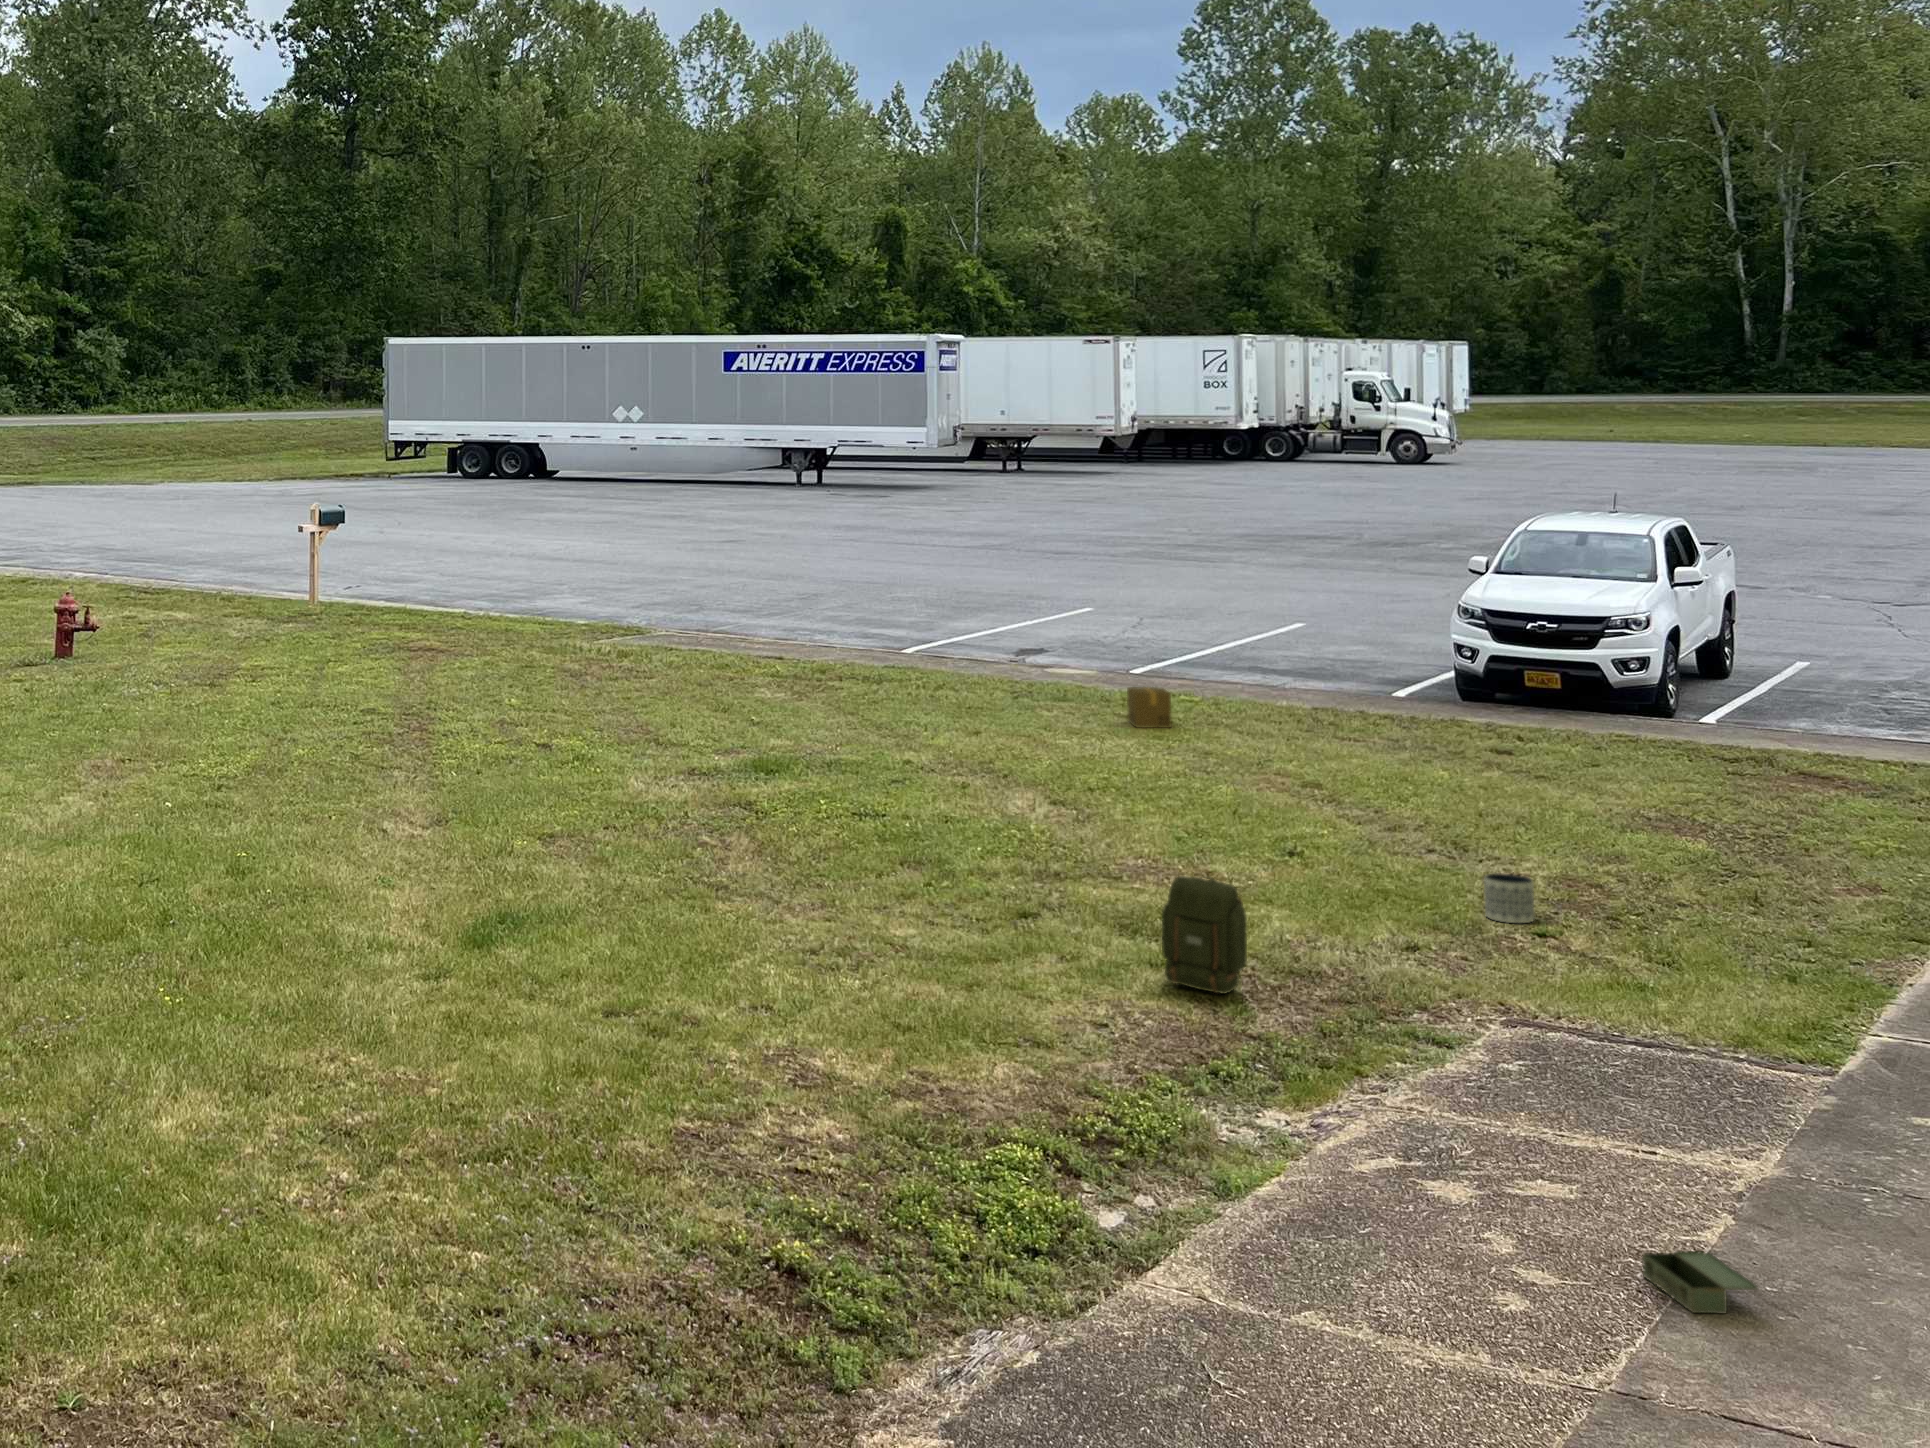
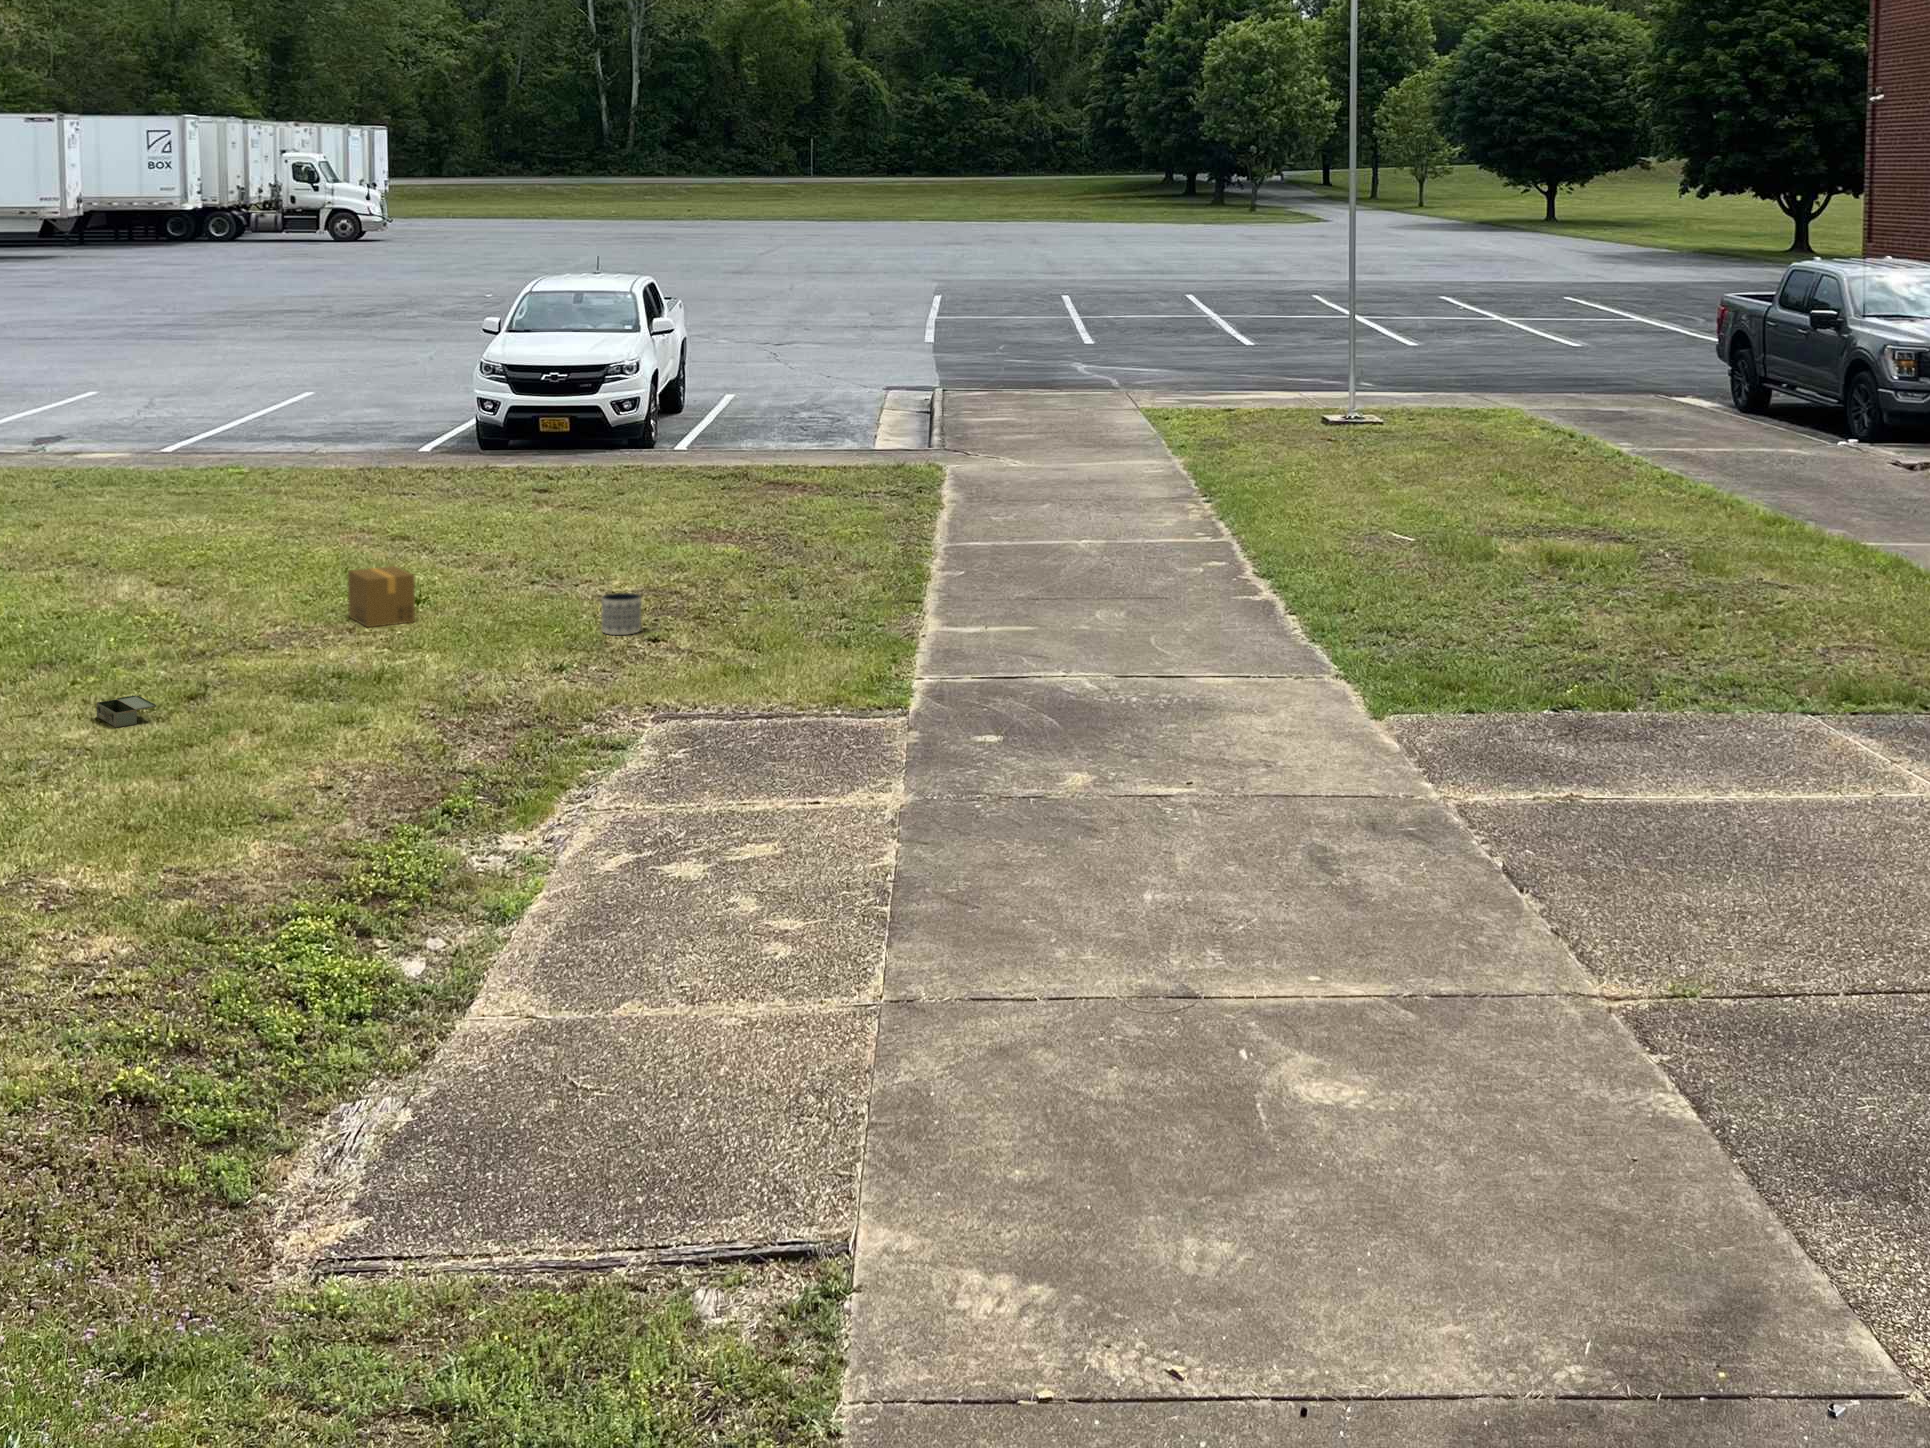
cardboard box: present [1127,687,1172,728] -> present [348,566,415,627]
backpack: present [1162,876,1247,994] -> none [360,629,440,738]
toolbox: present [1642,1251,1758,1313] -> present [97,695,156,727]

